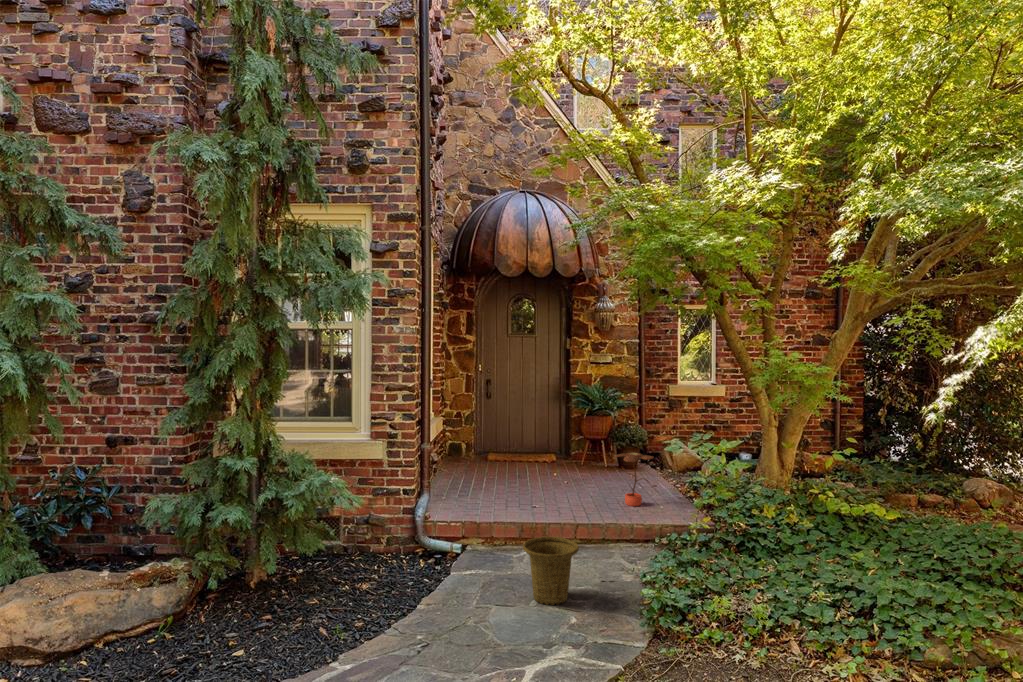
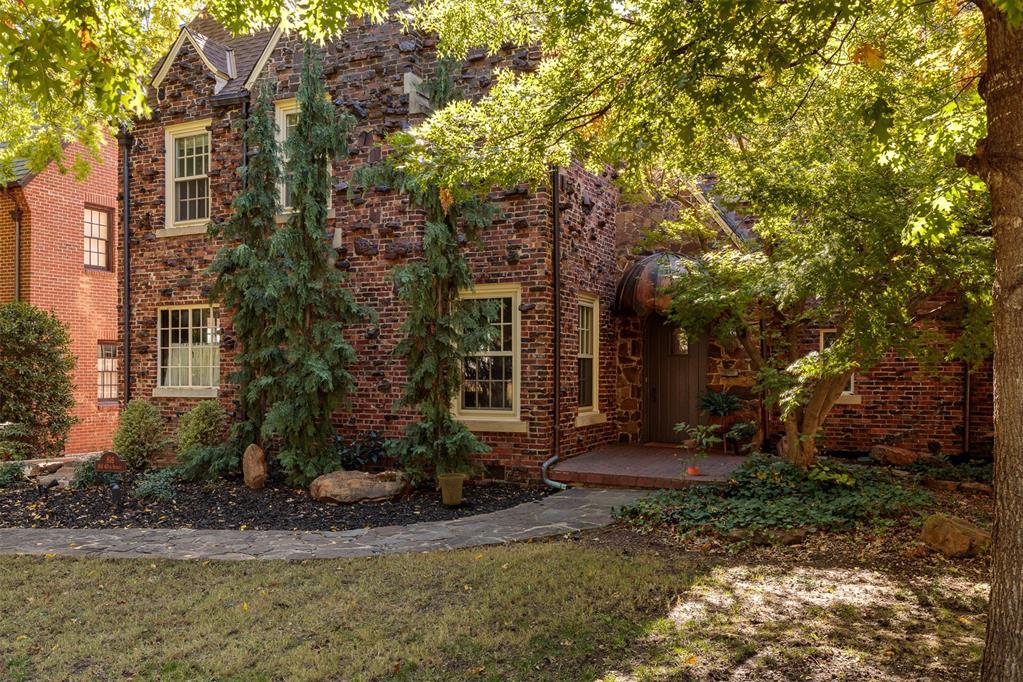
basket: present [523,537,579,605] -> present [438,473,466,505]

